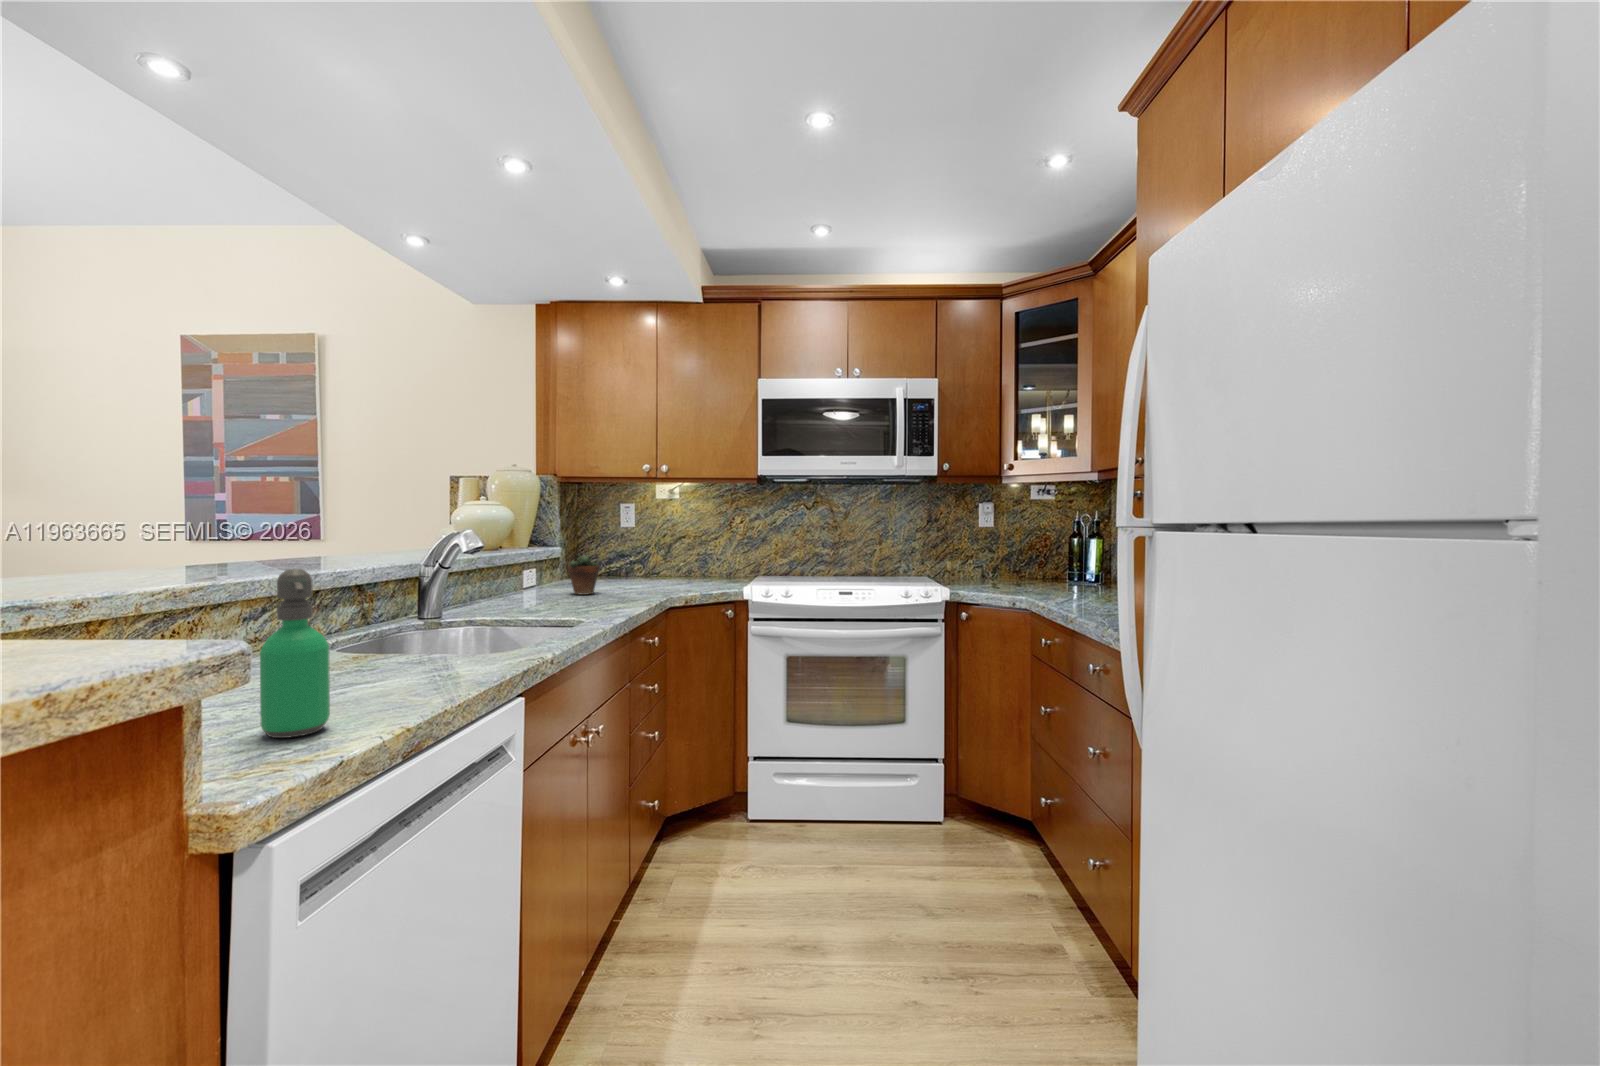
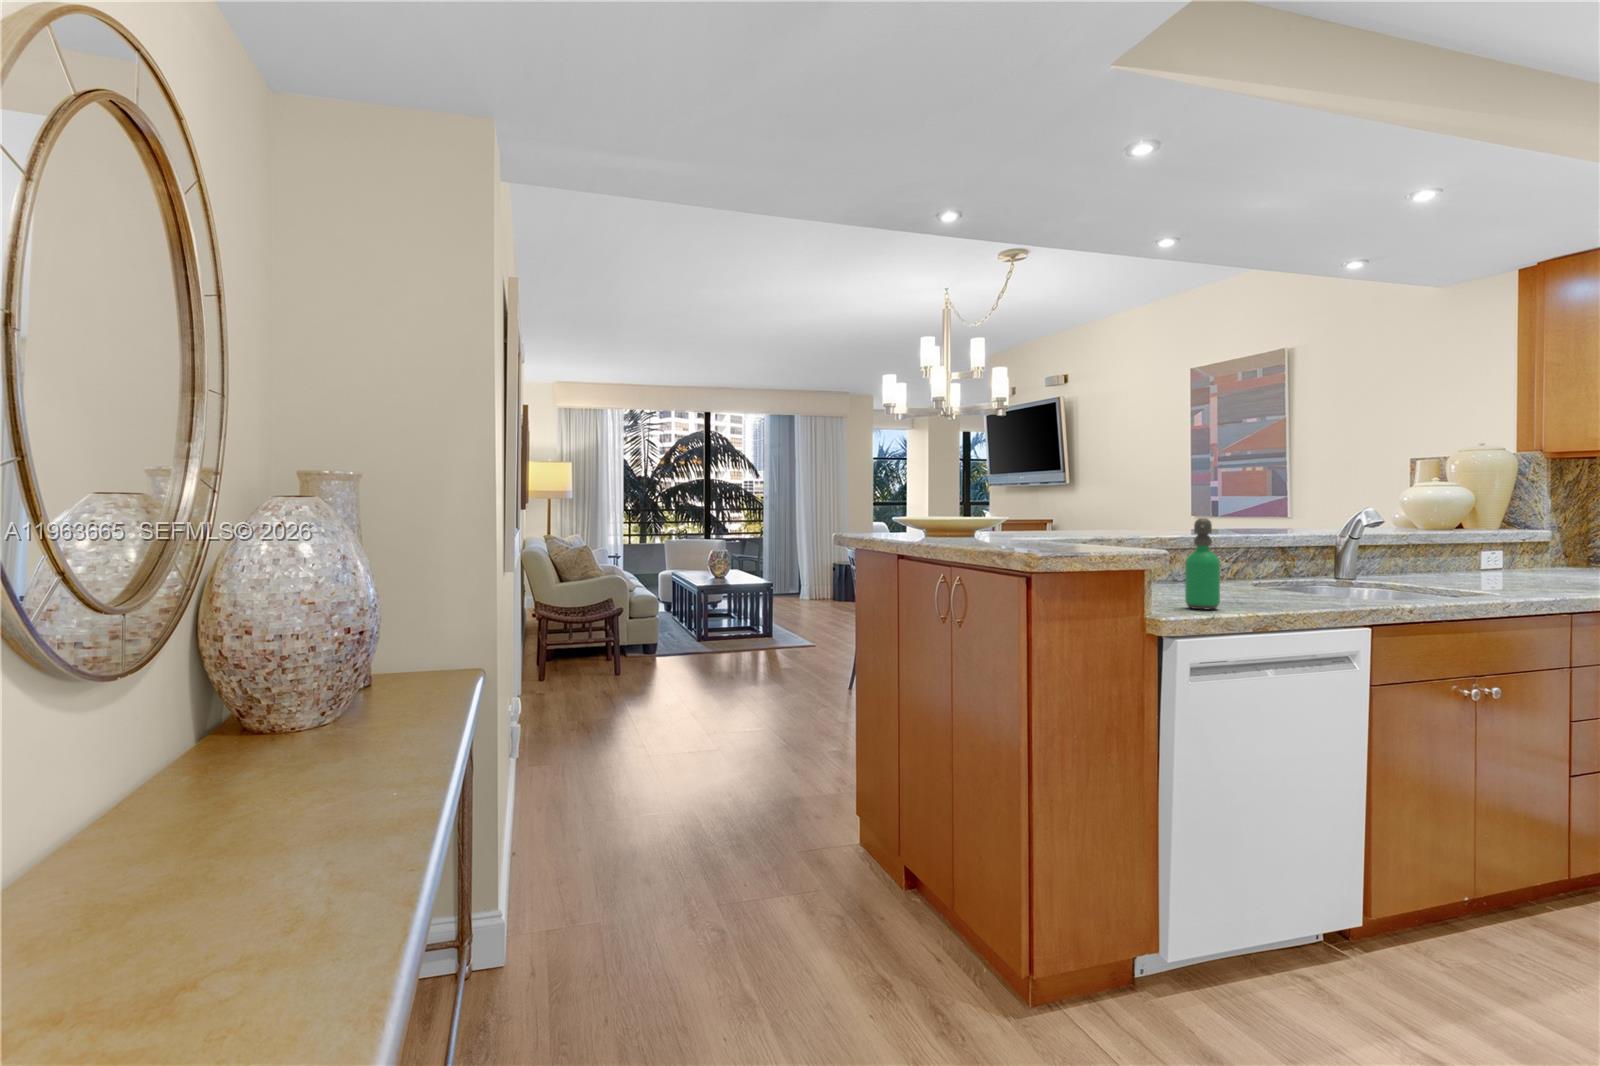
succulent plant: present [568,543,600,595] -> none [1526,520,1574,580]

